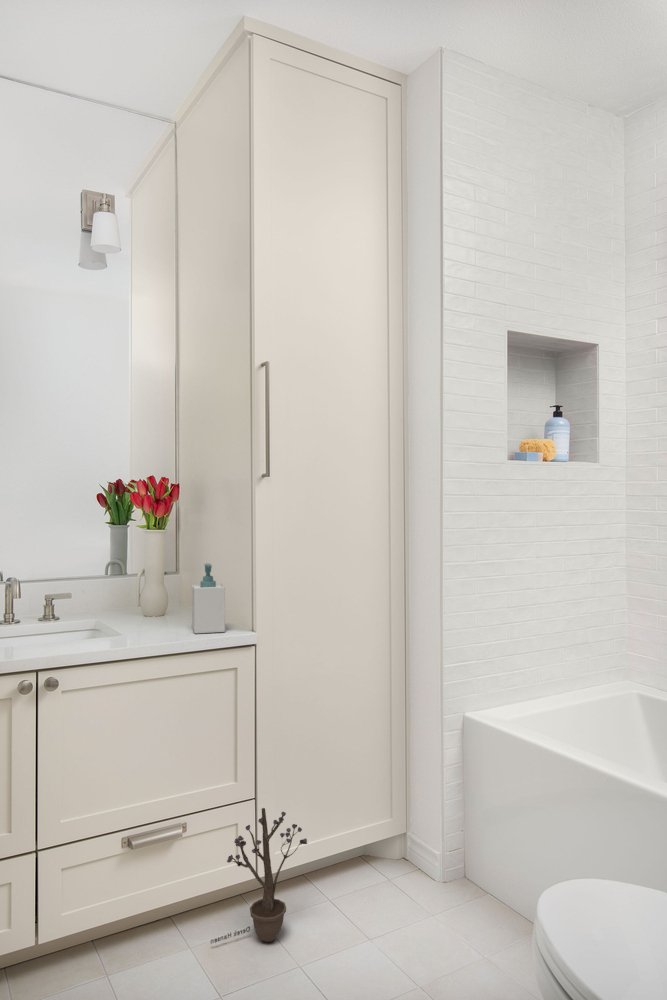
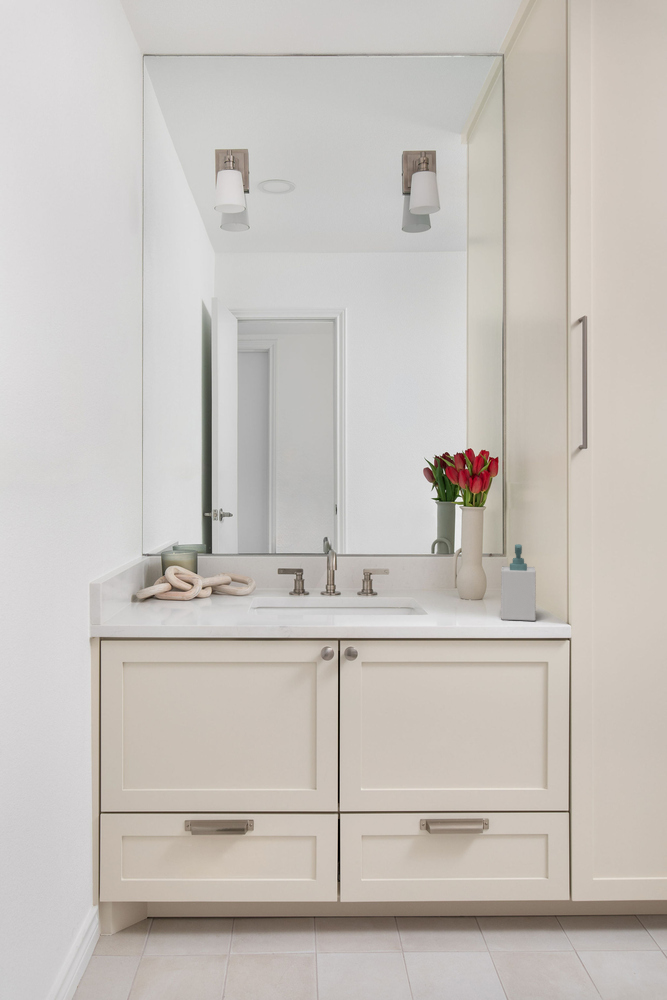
decorative plant: present [211,808,307,943] -> none [509,821,624,970]

